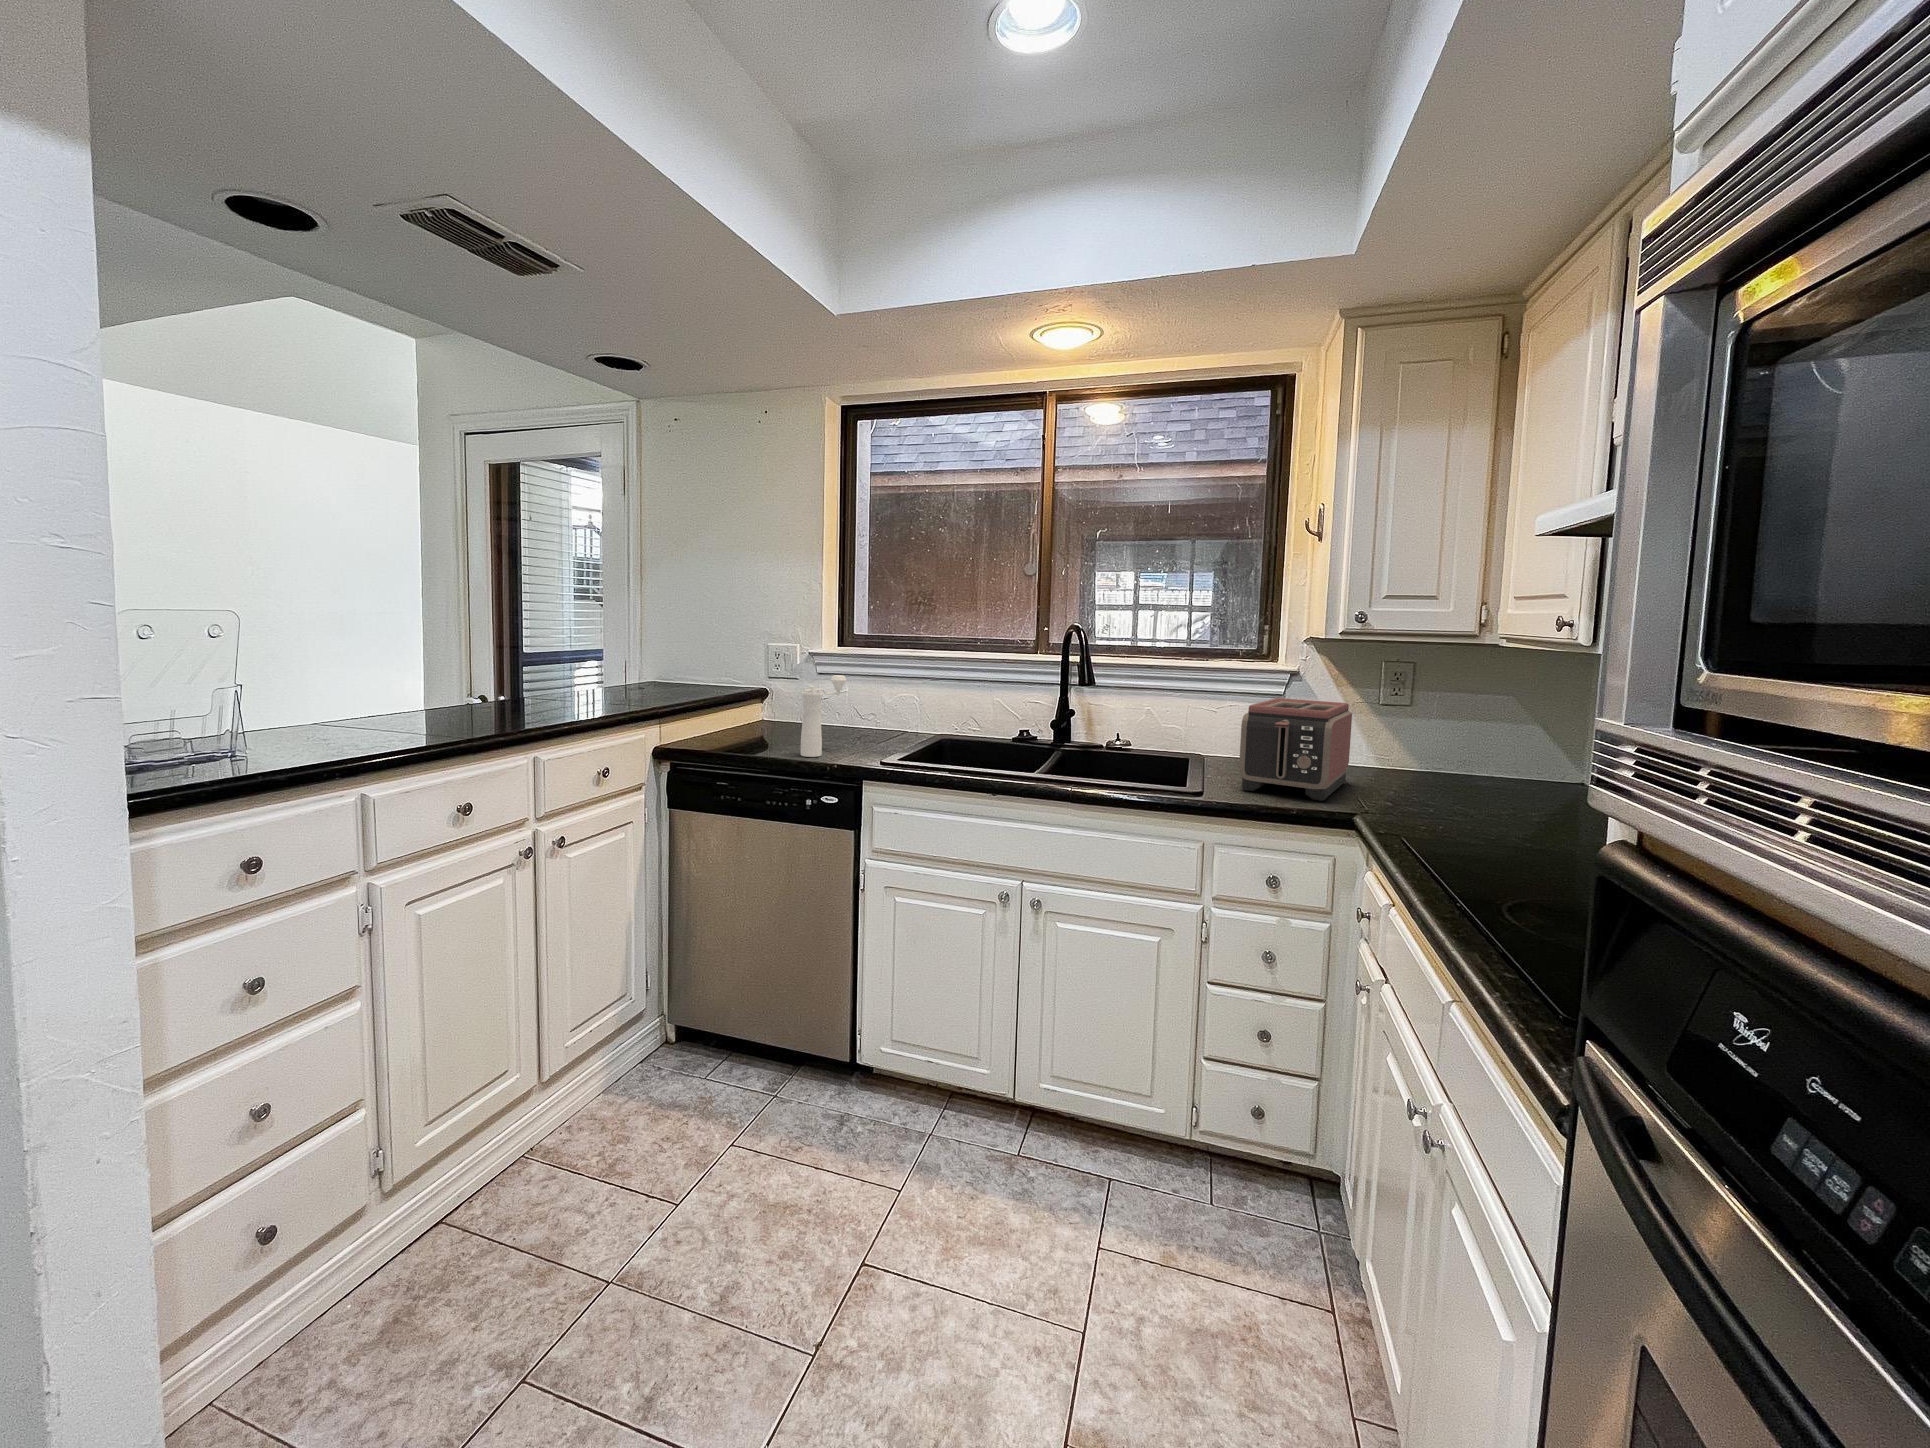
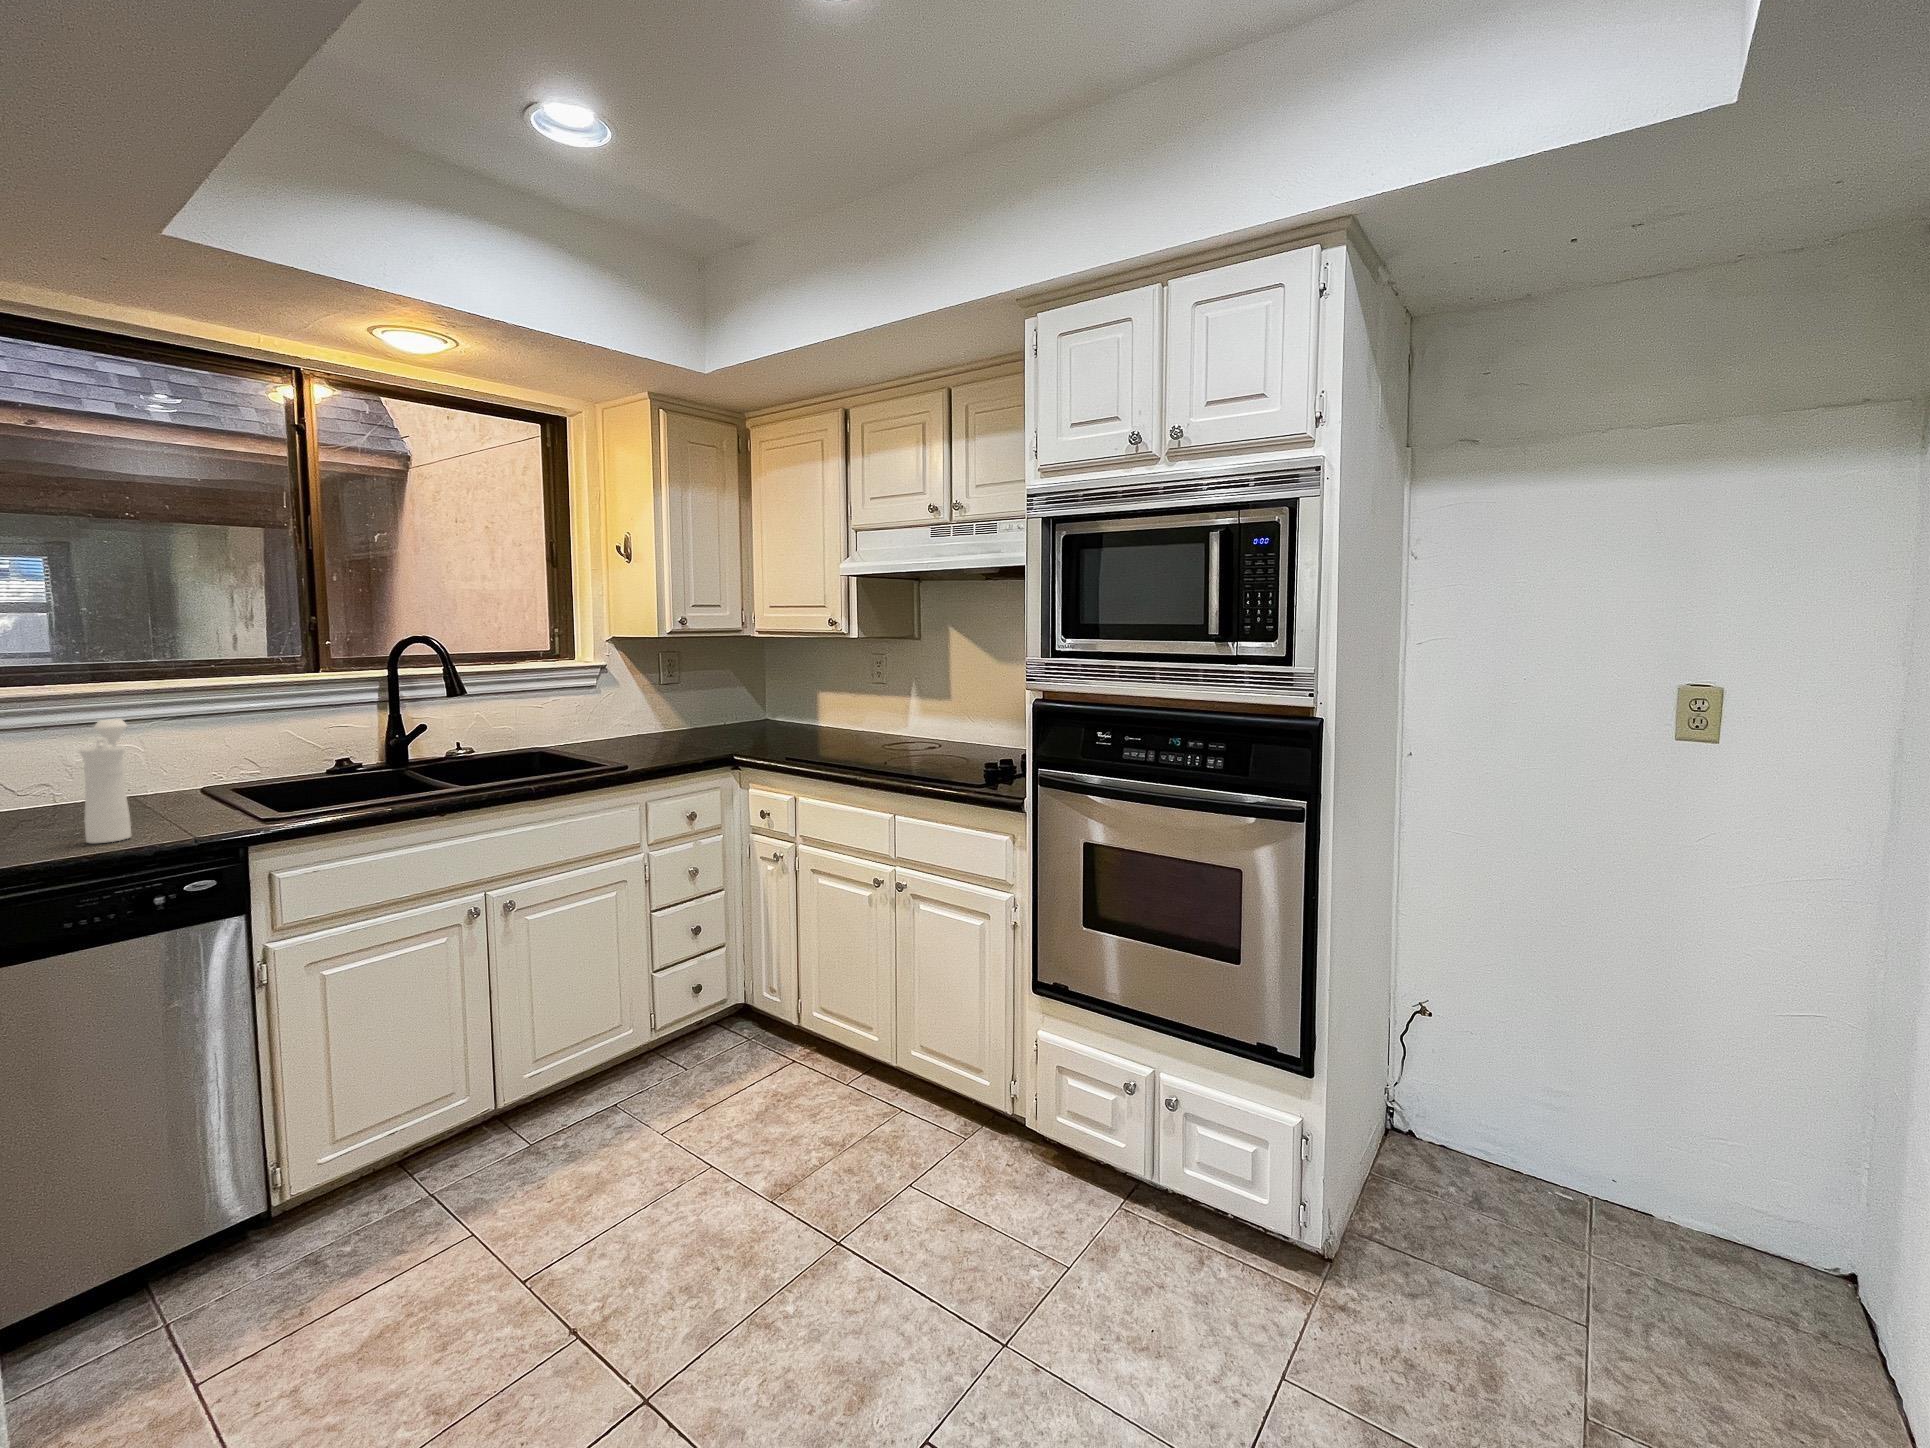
toaster: present [1239,698,1352,801] -> none [617,685,706,759]

